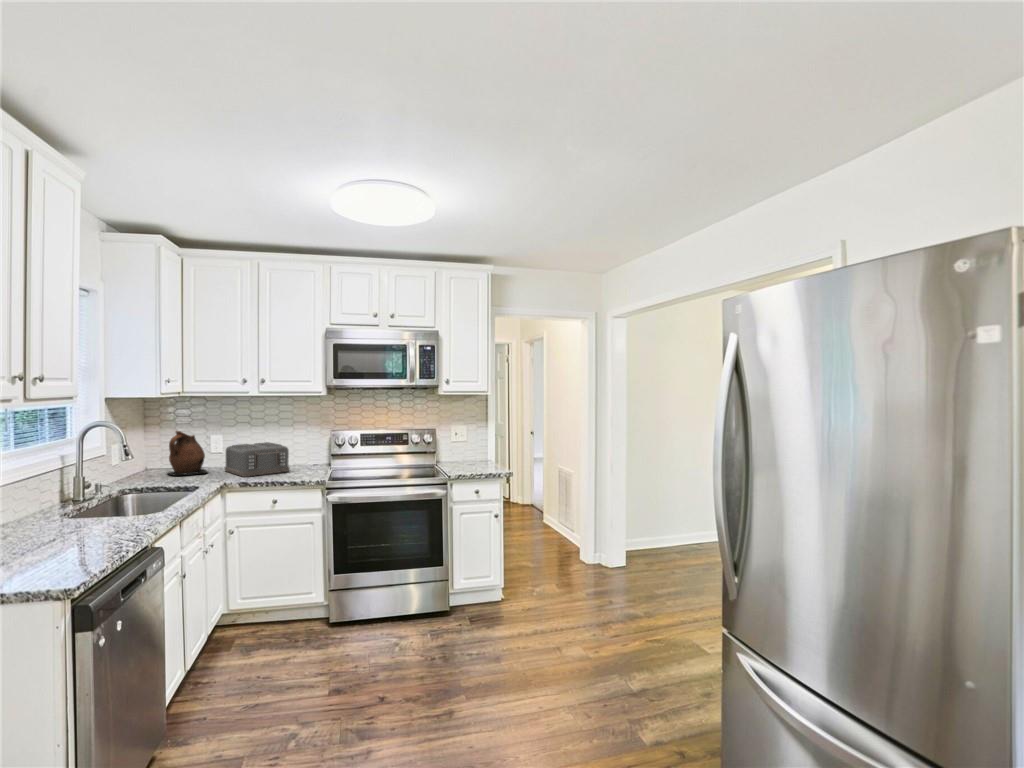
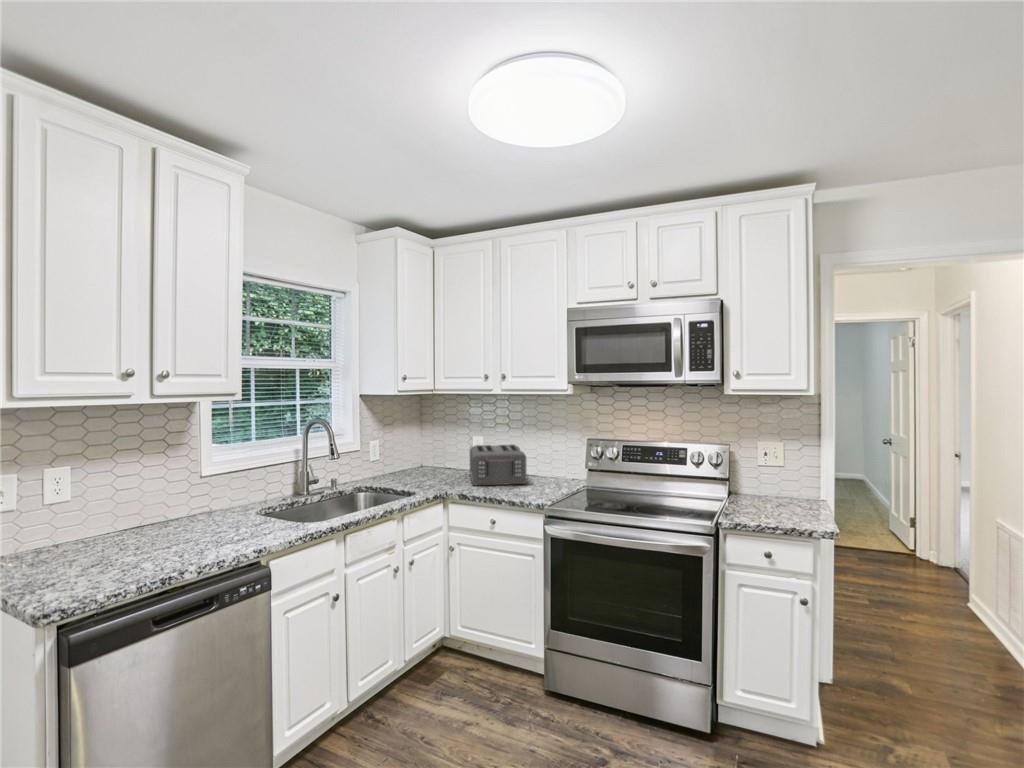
ceramic pitcher: present [168,431,208,475] -> none [416,426,455,475]

